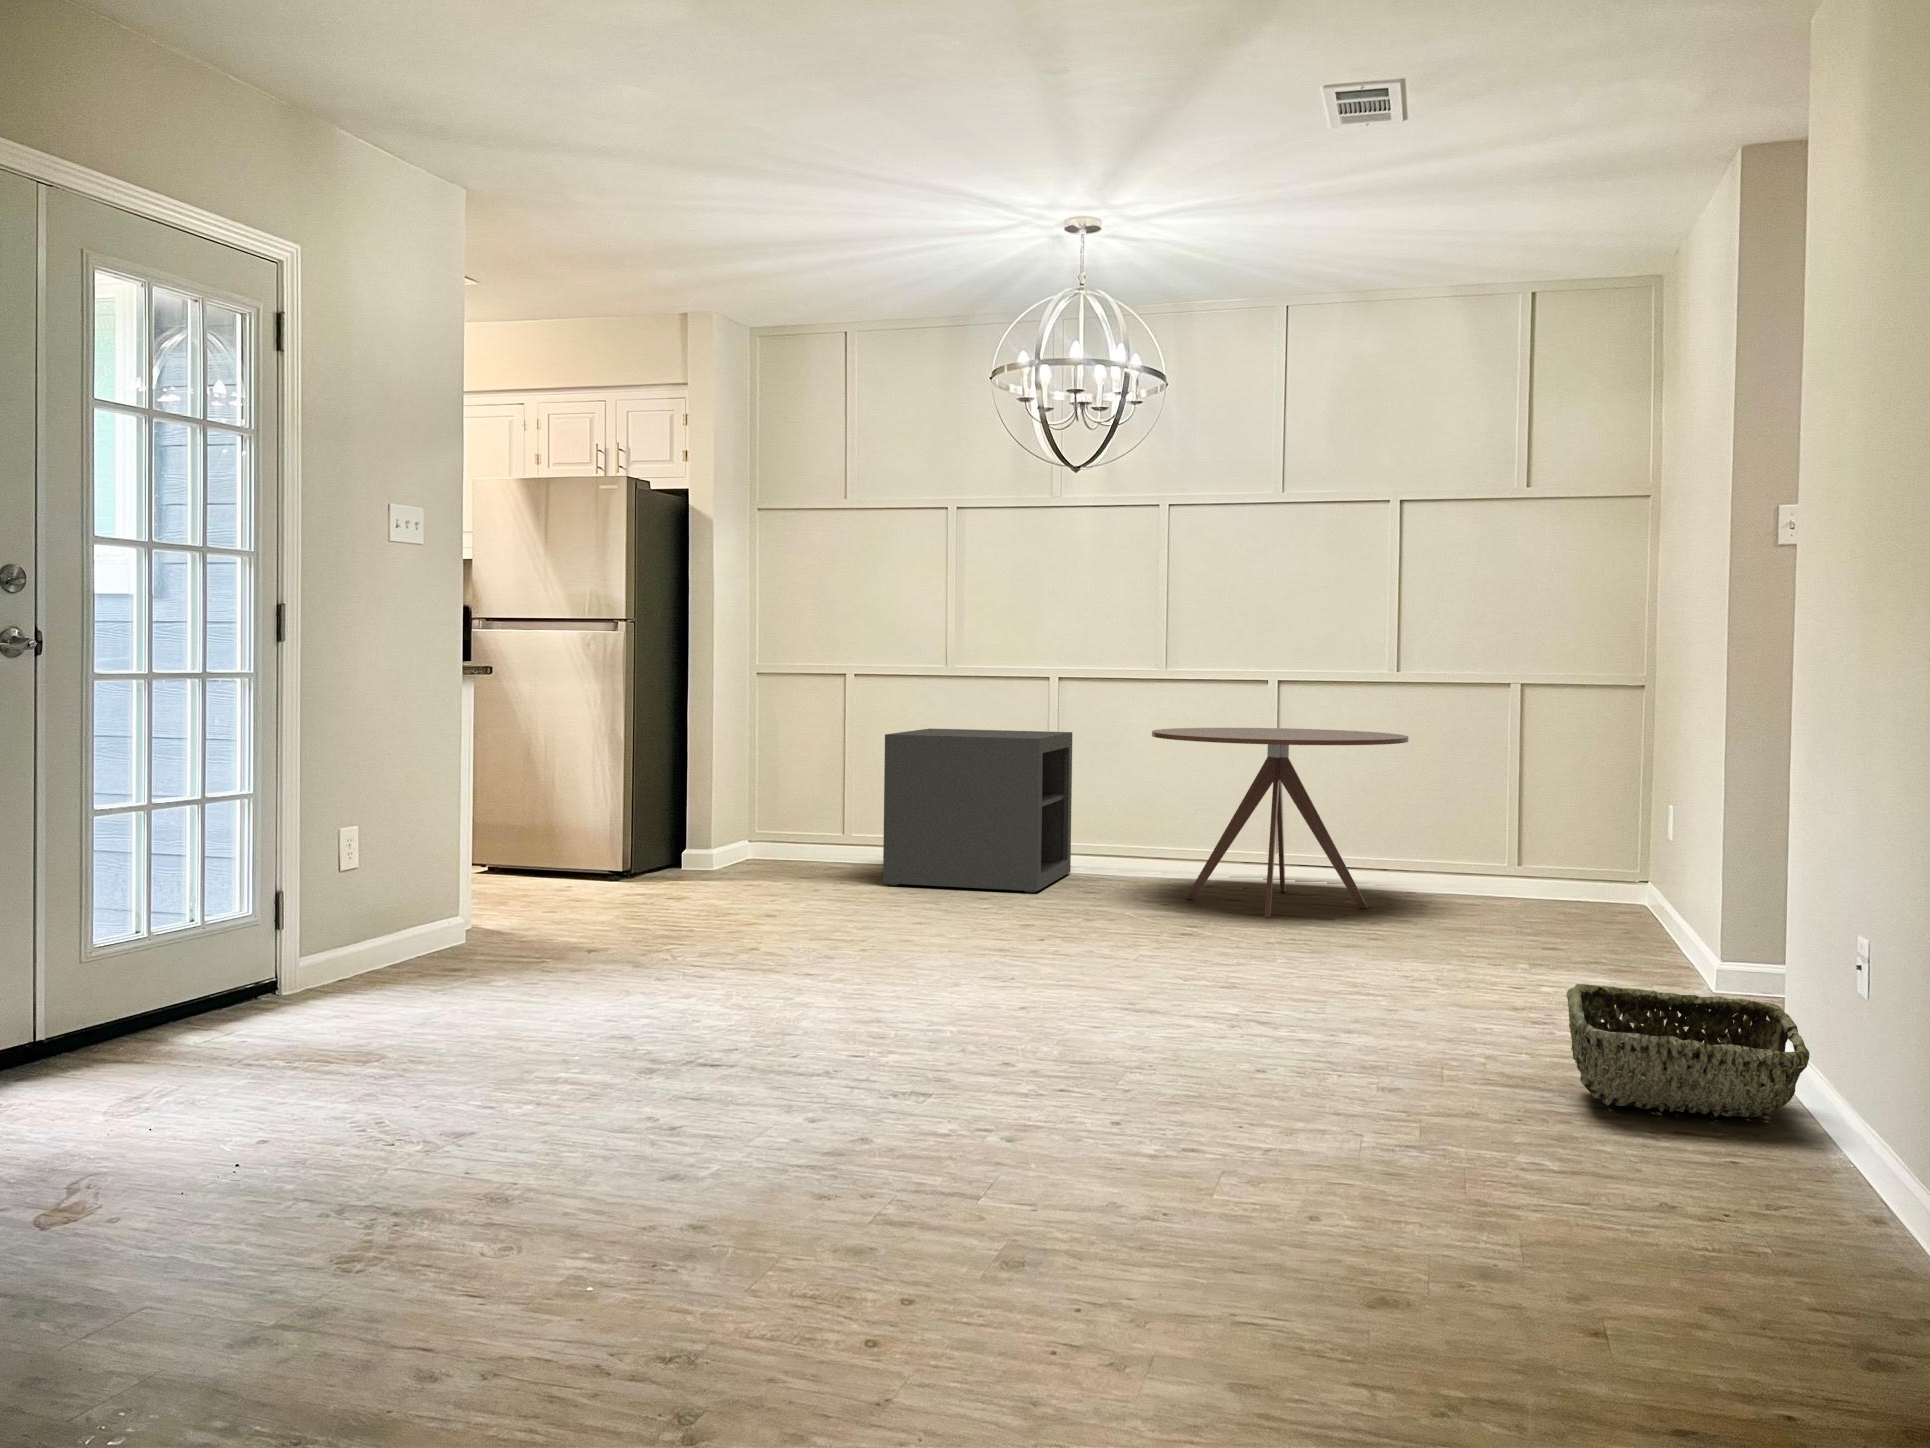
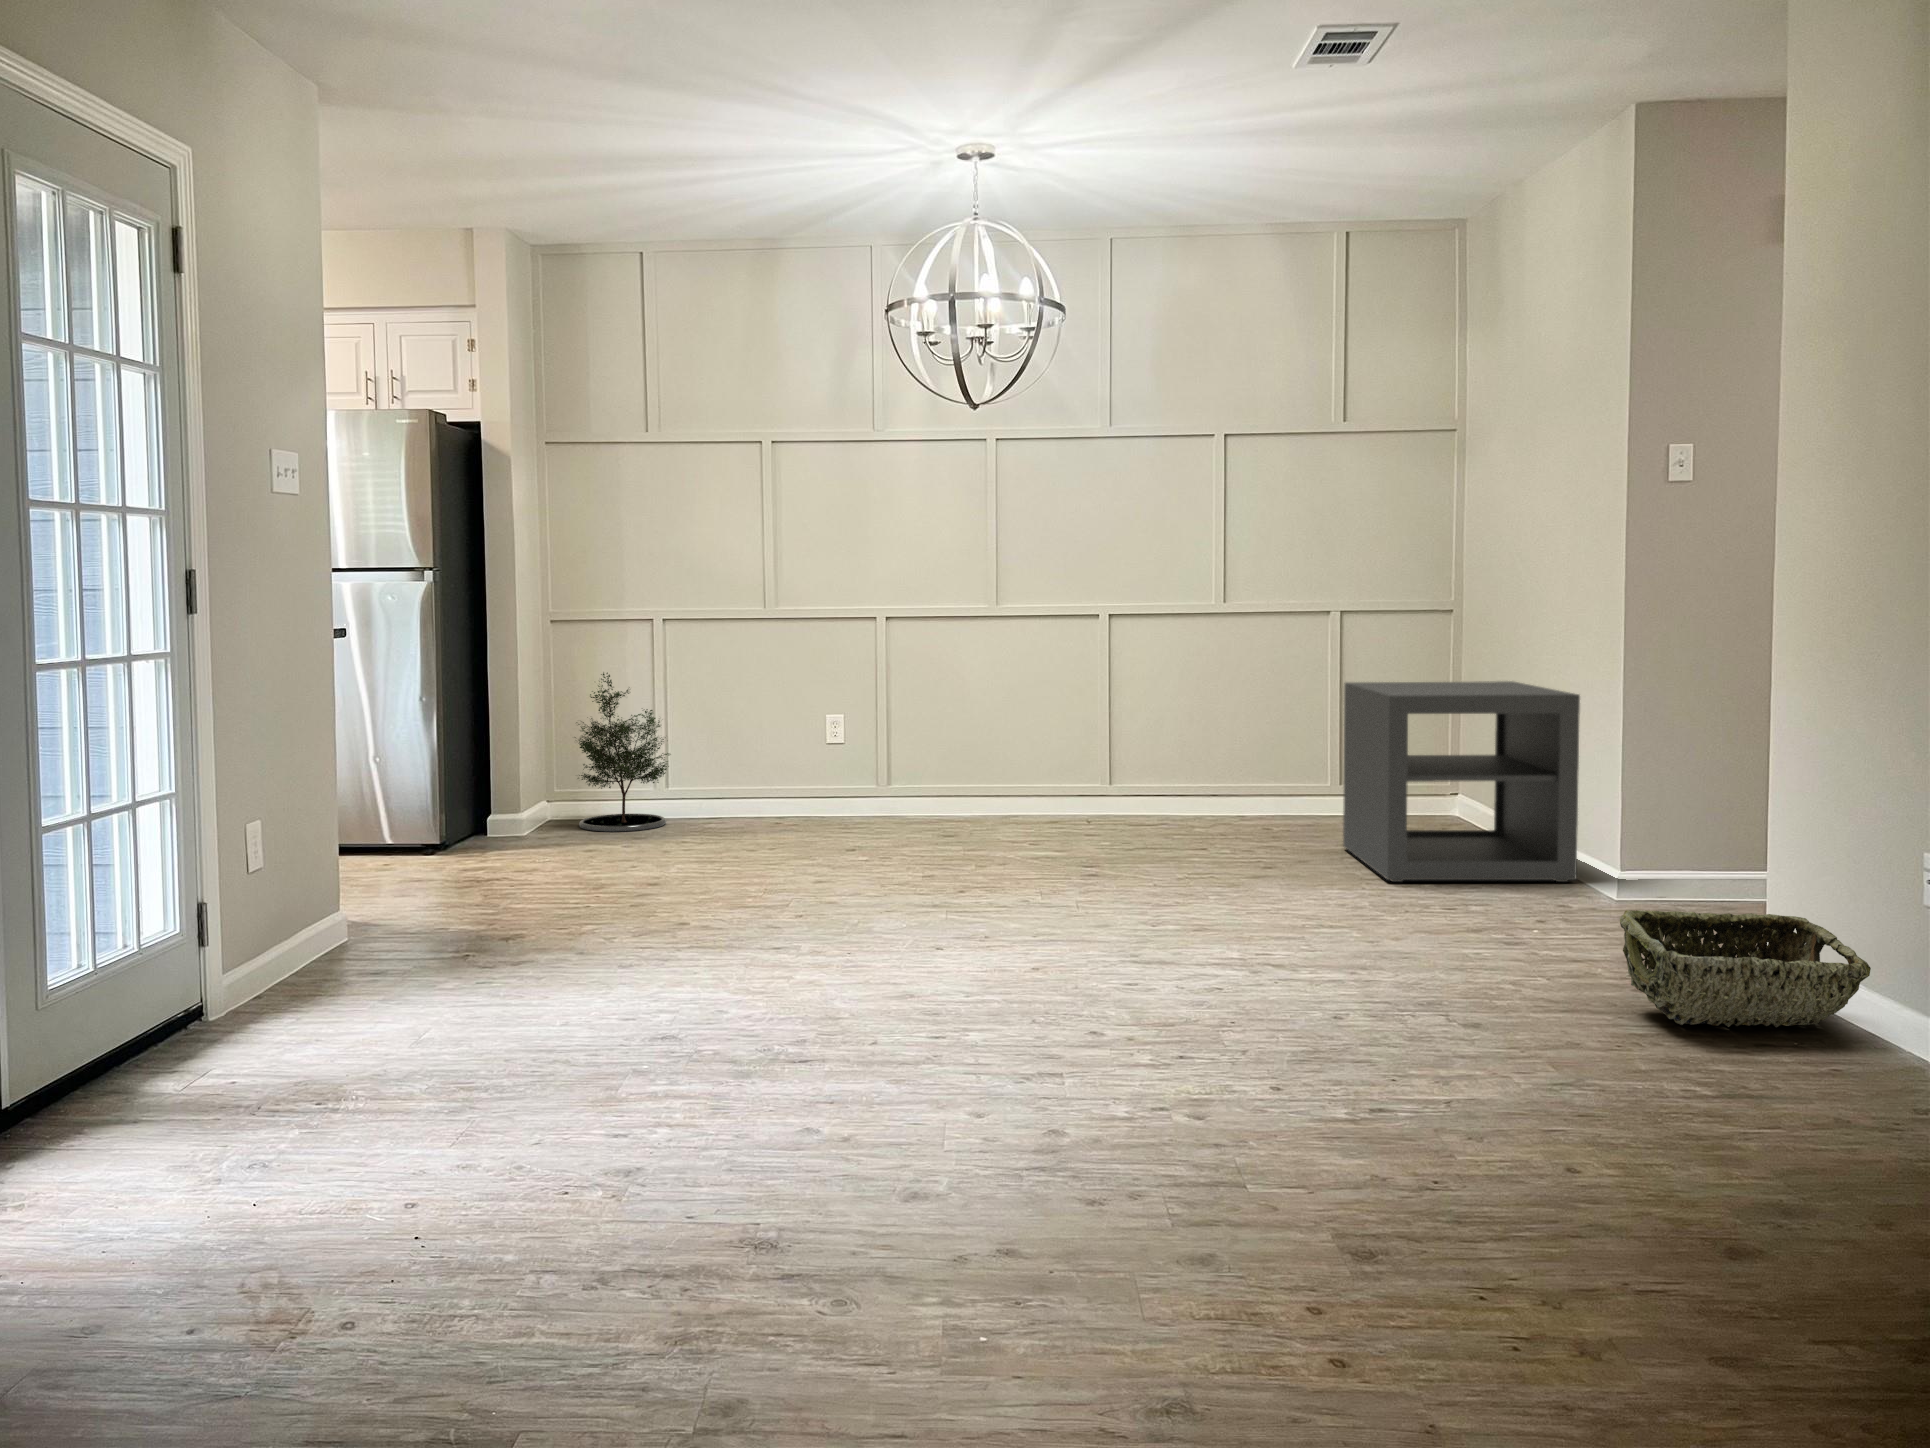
potted tree: none [757,721,853,873] -> present [575,672,670,832]
round table: present [1152,728,1409,917] -> none [1008,662,1261,851]
storage cabinet: present [883,729,1072,893] -> present [1343,681,1580,882]

